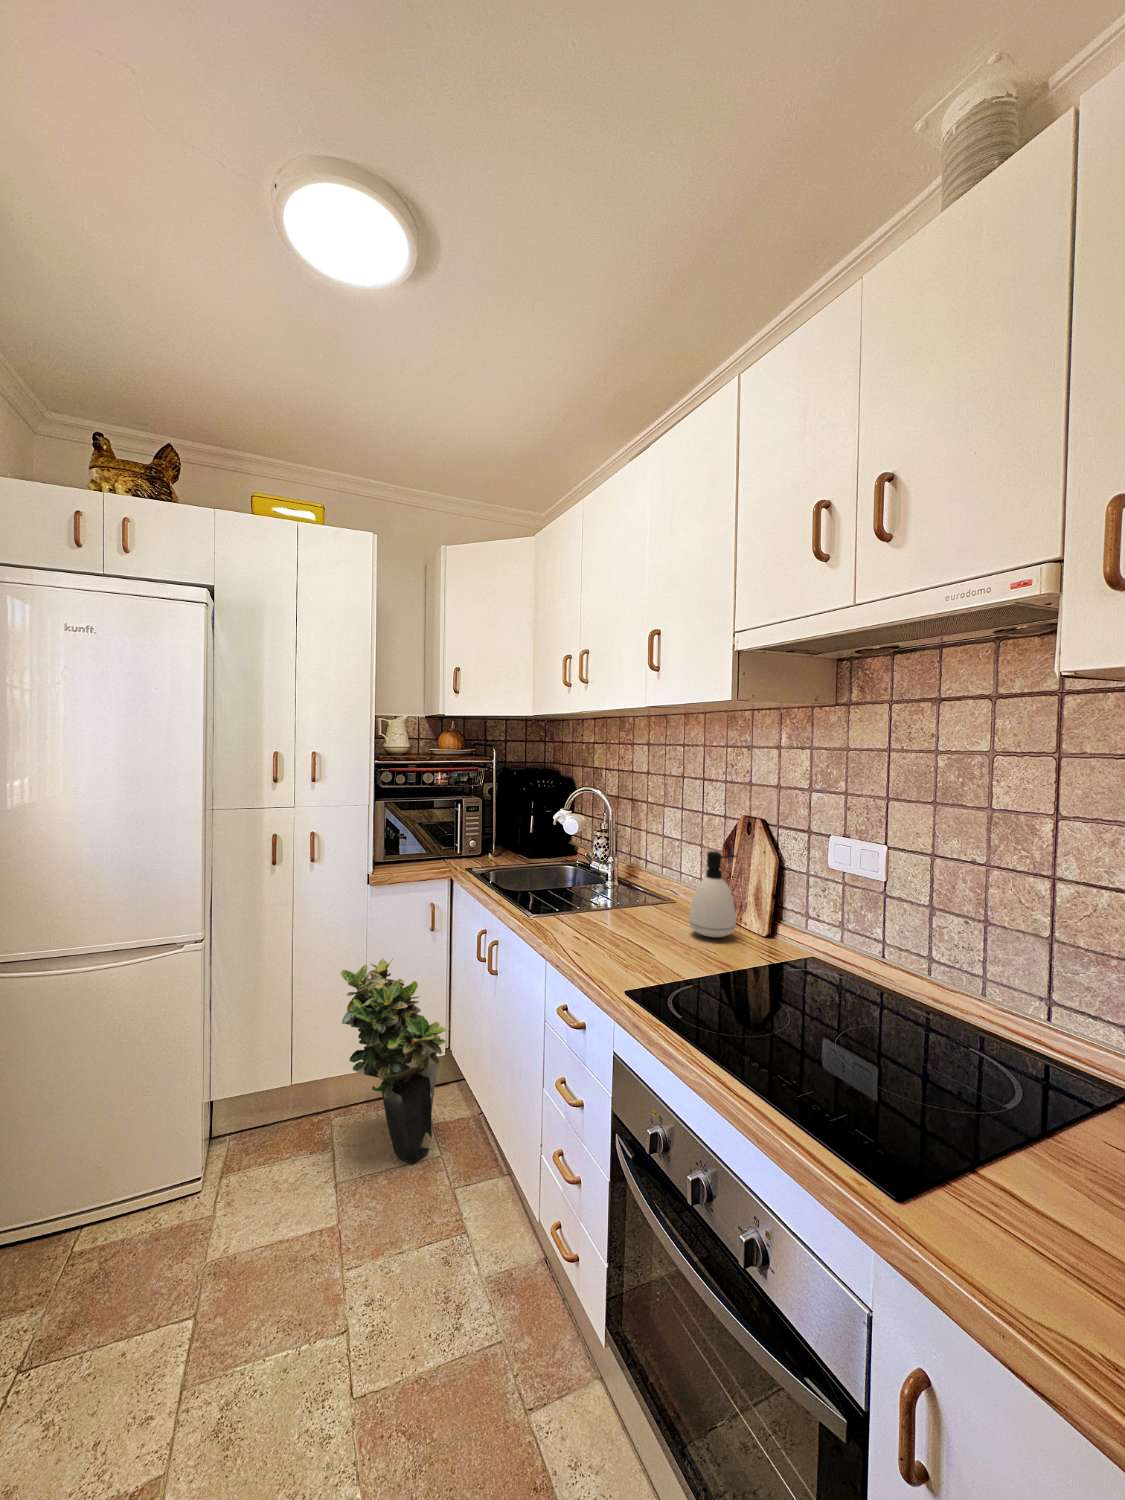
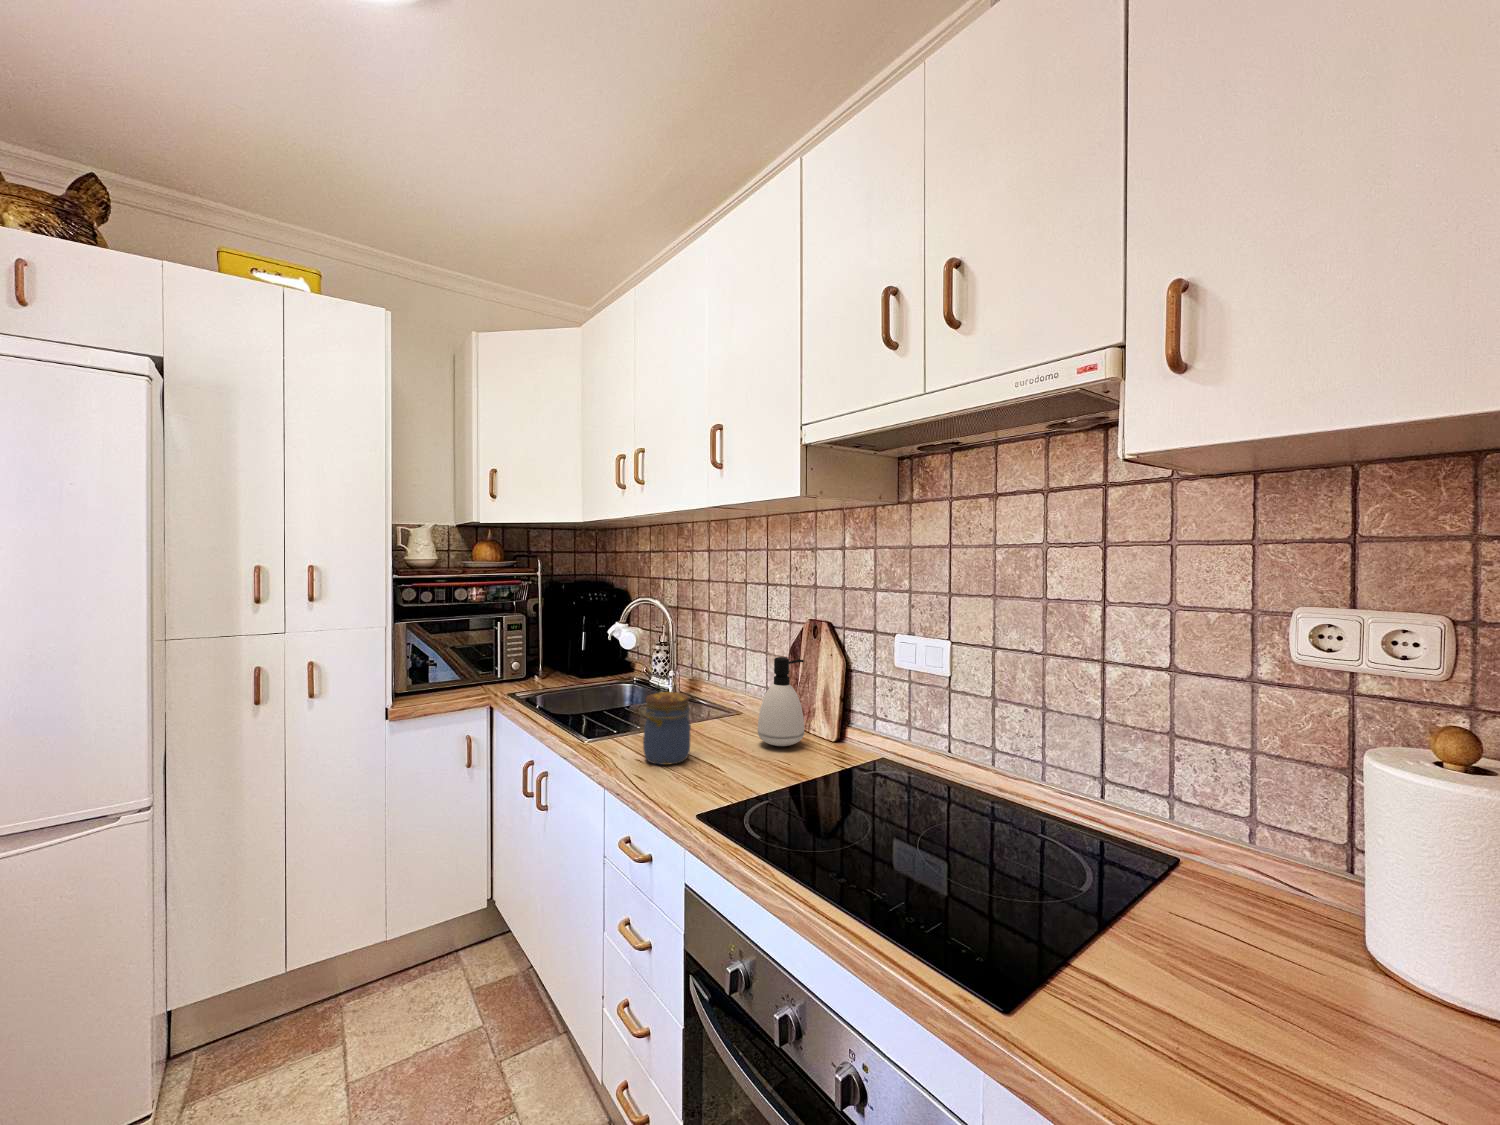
jar: none [581,878,625,945] -> present [643,692,691,765]
potted plant: present [341,958,446,1164] -> none [351,803,488,1040]

